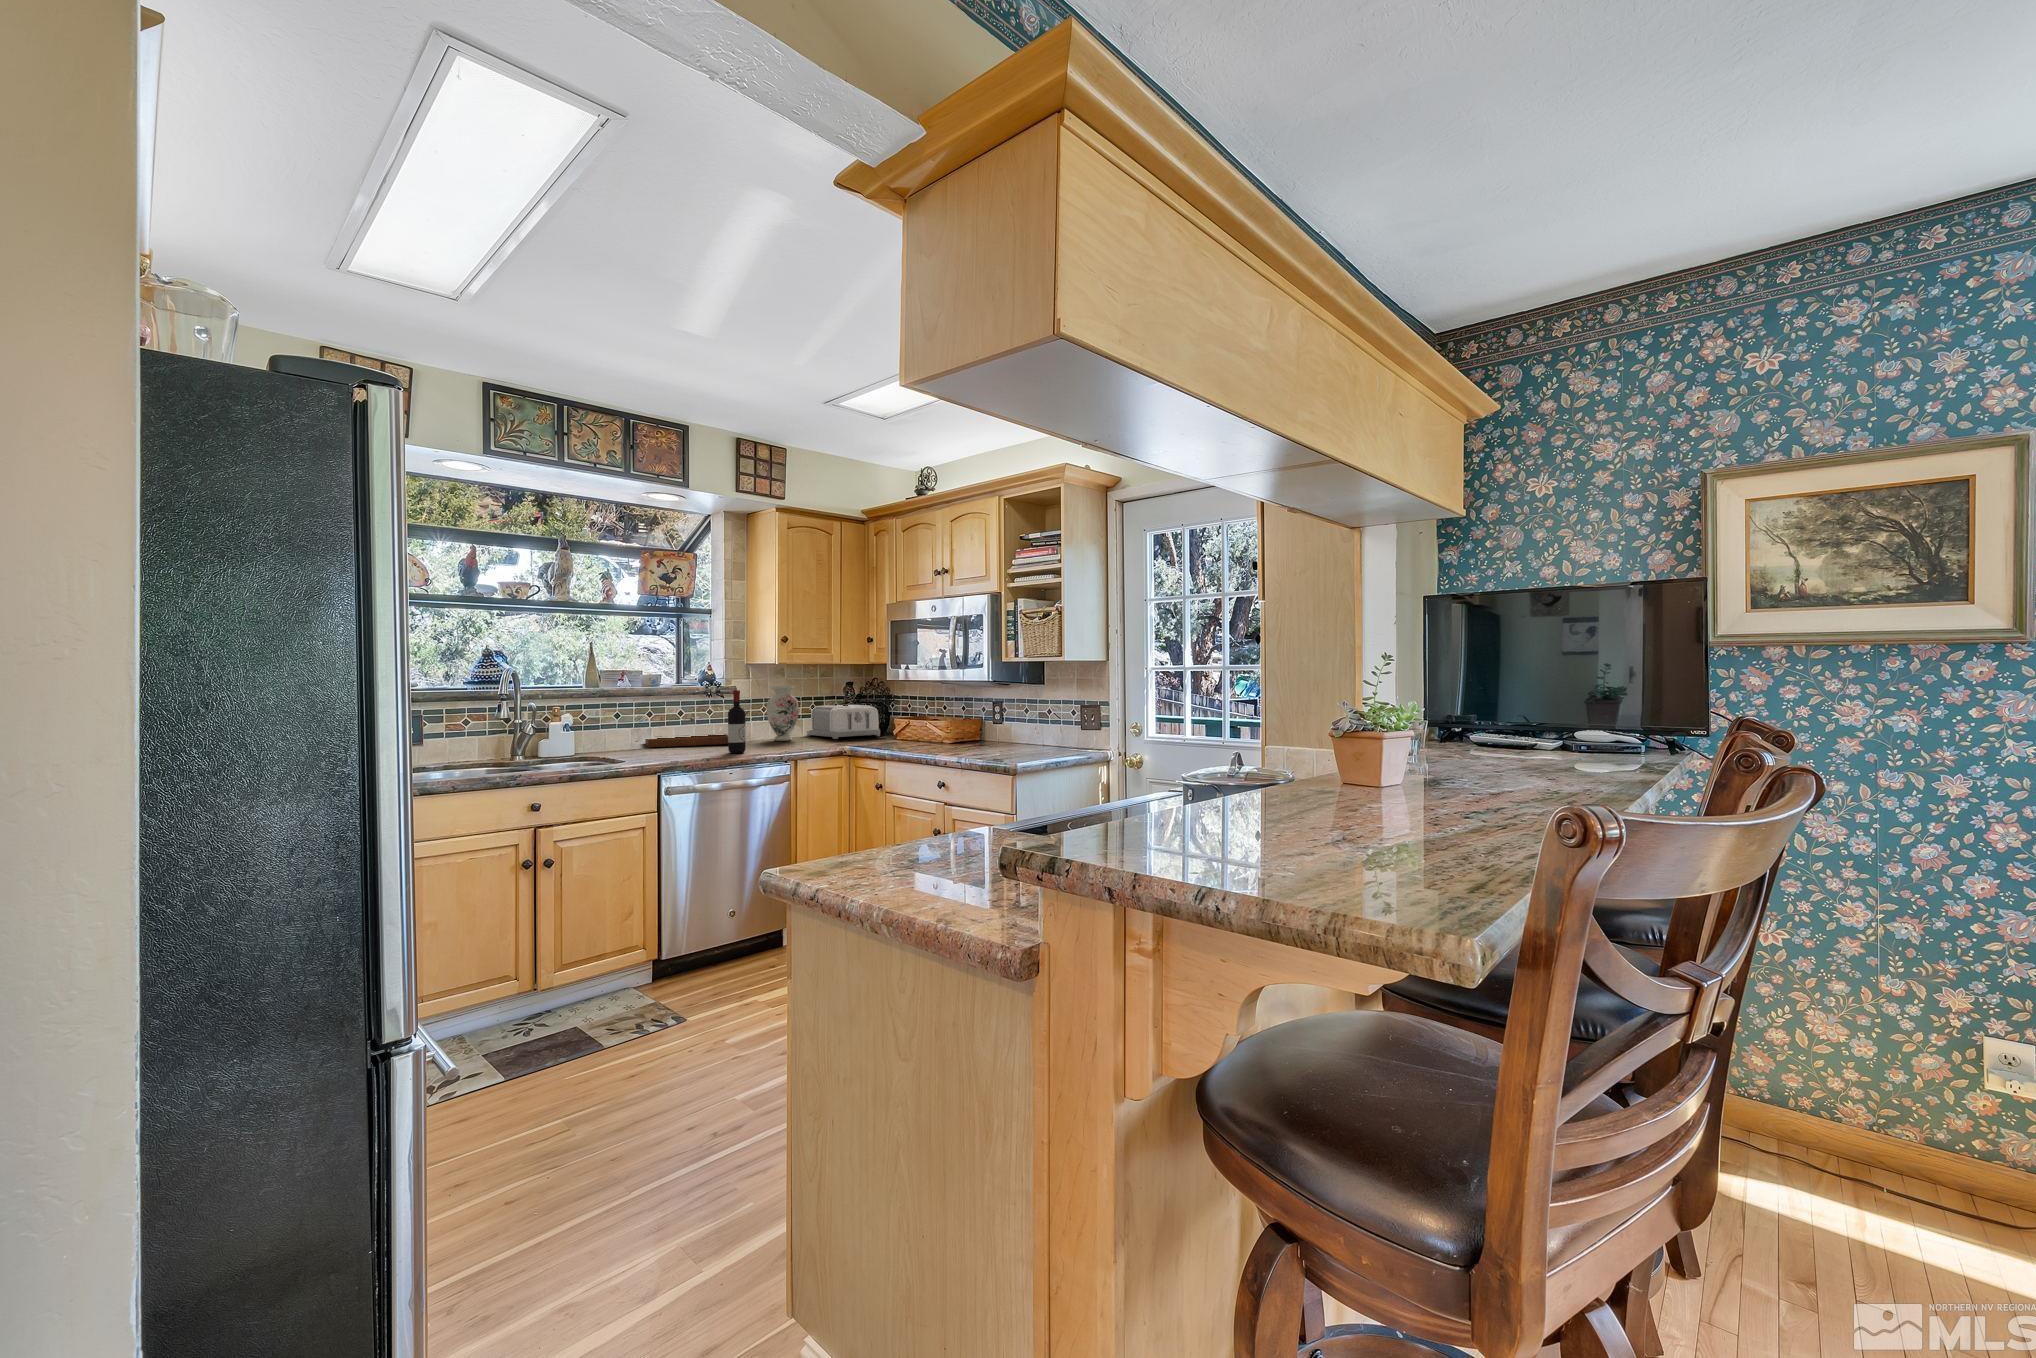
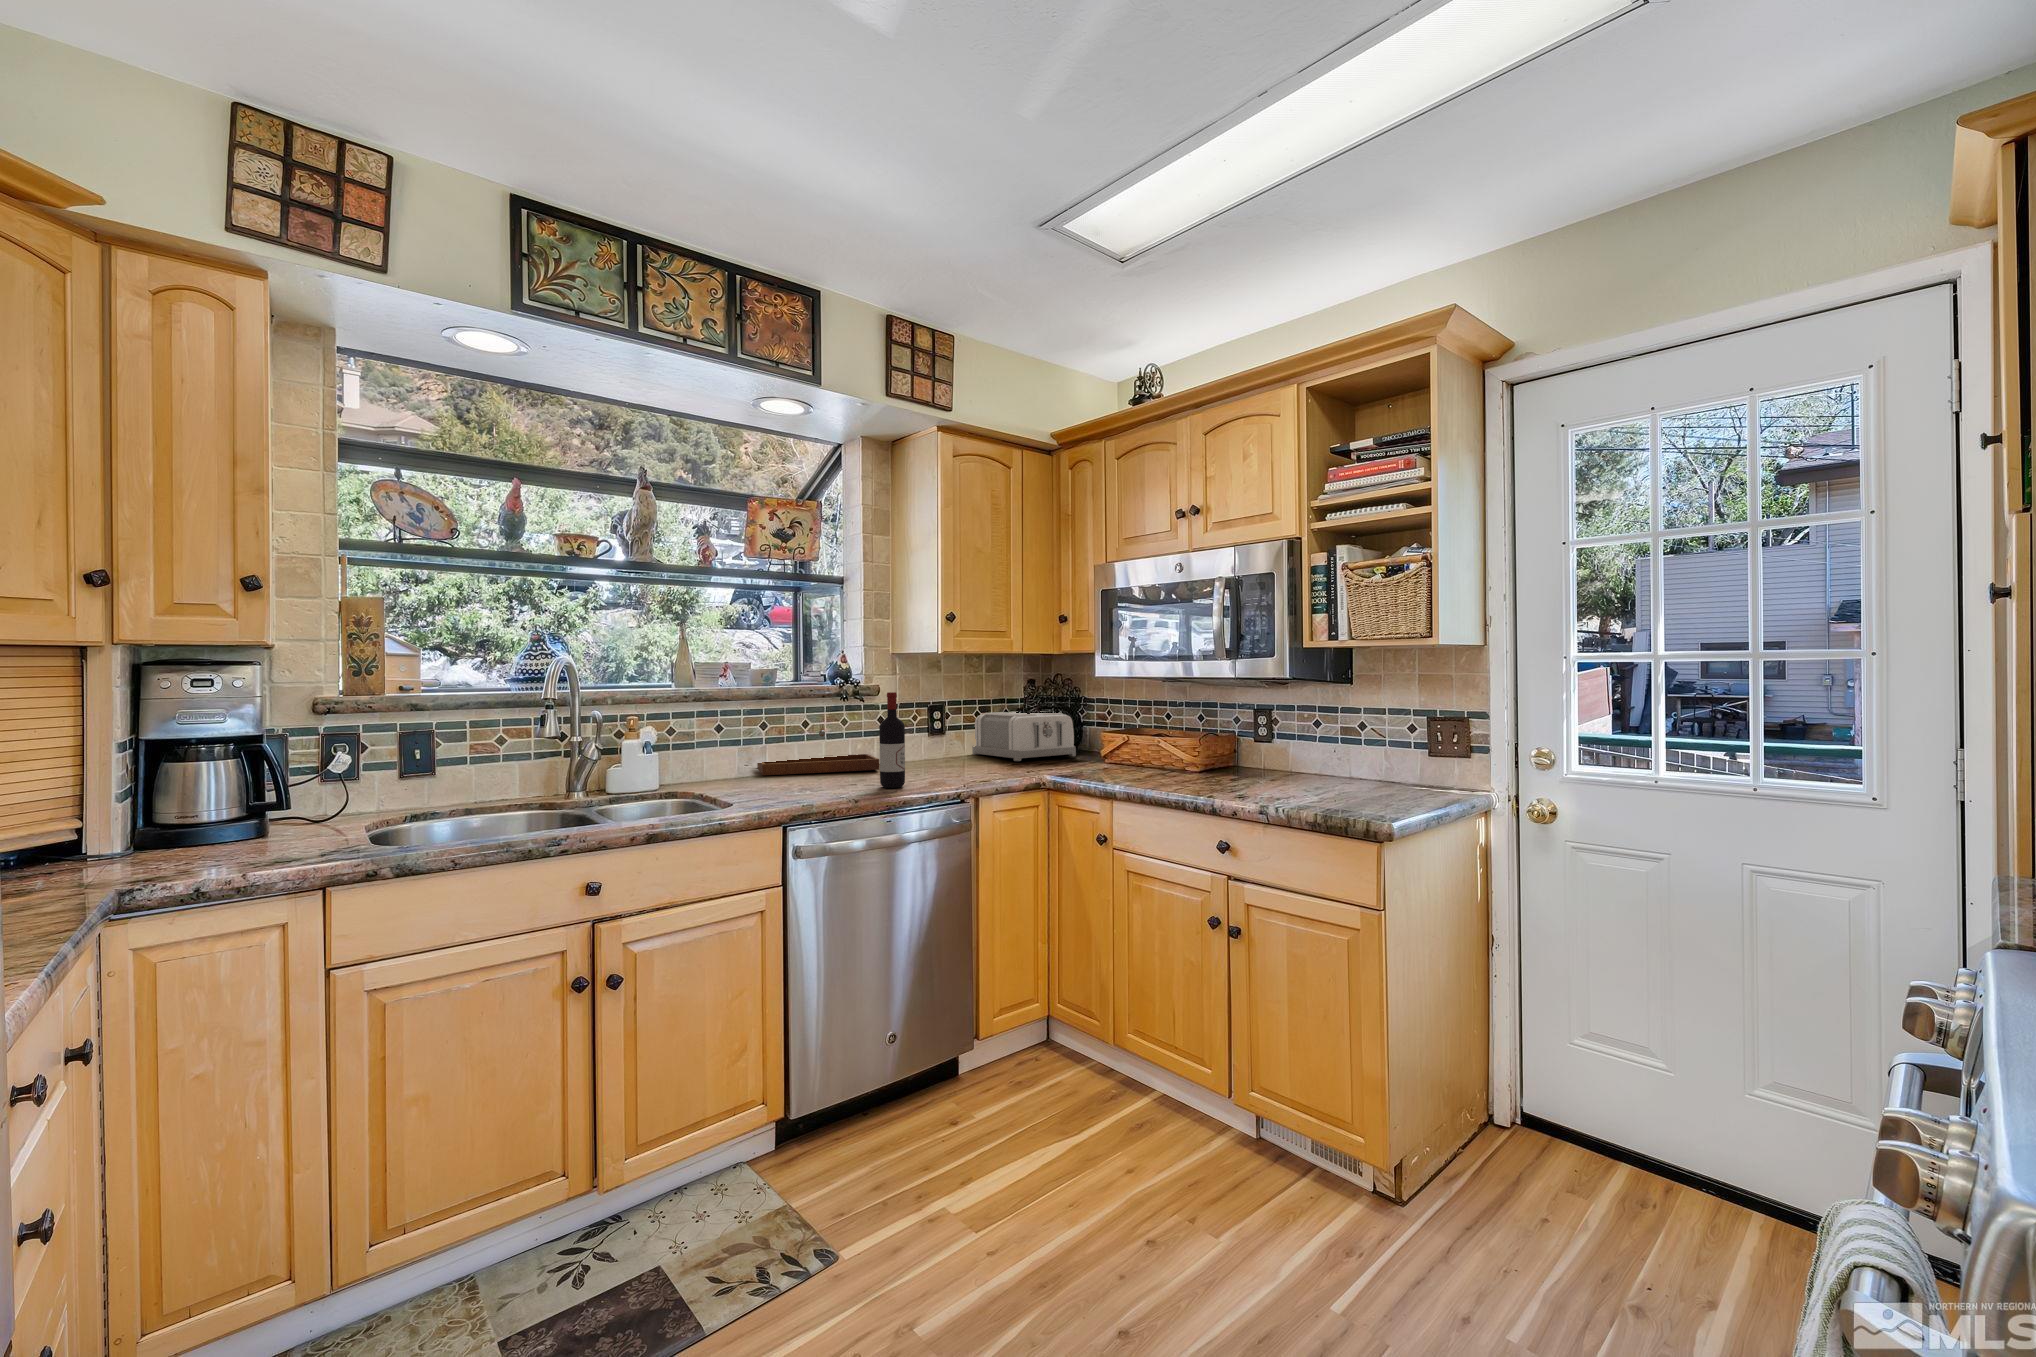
vase: present [766,686,799,741] -> none [923,685,967,764]

